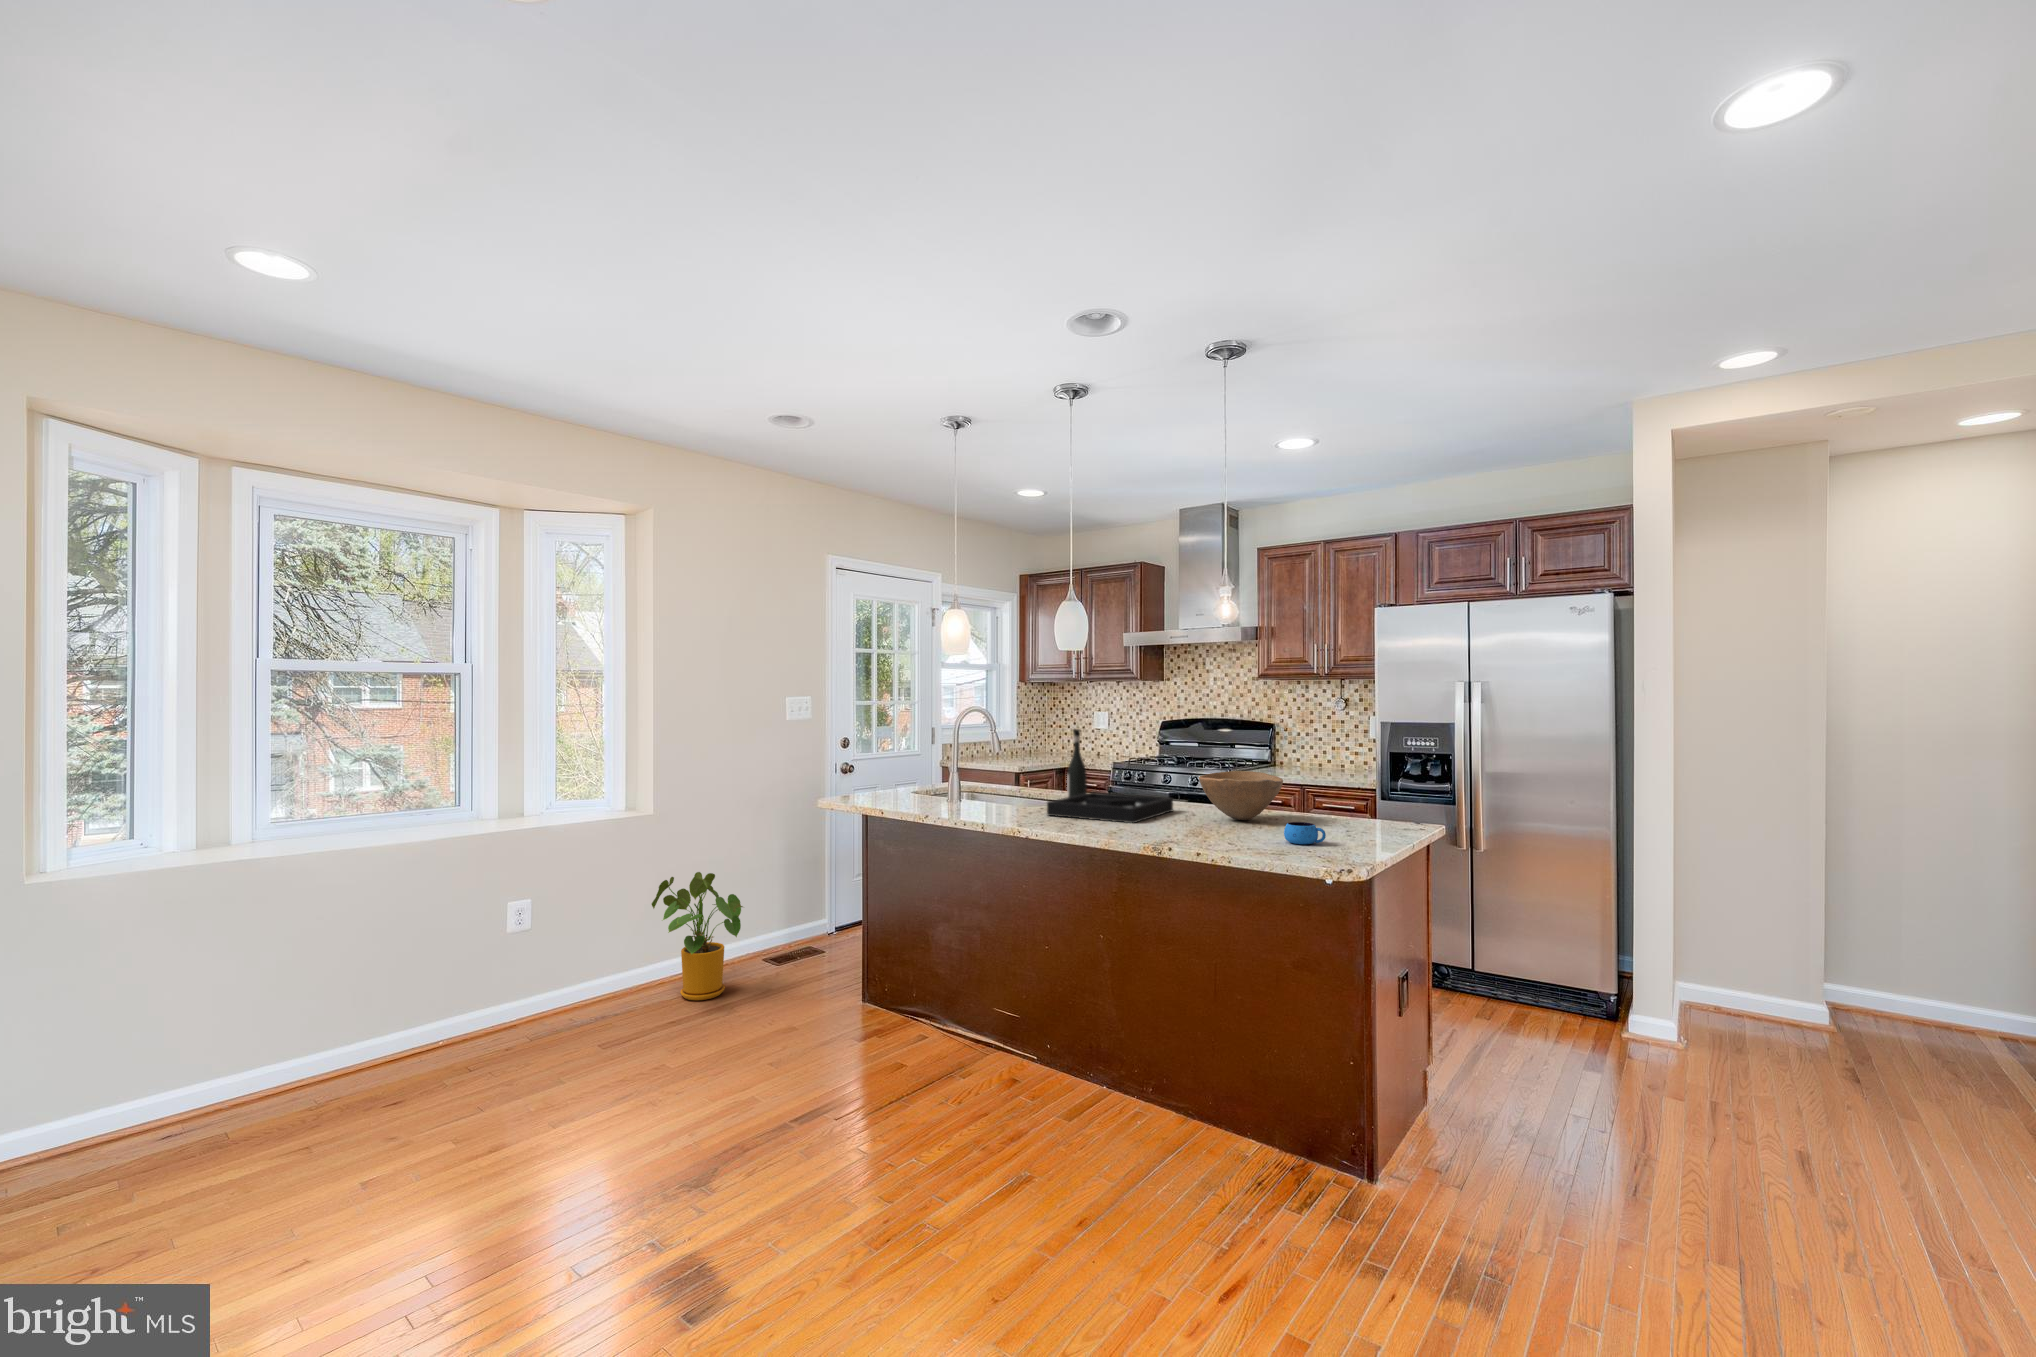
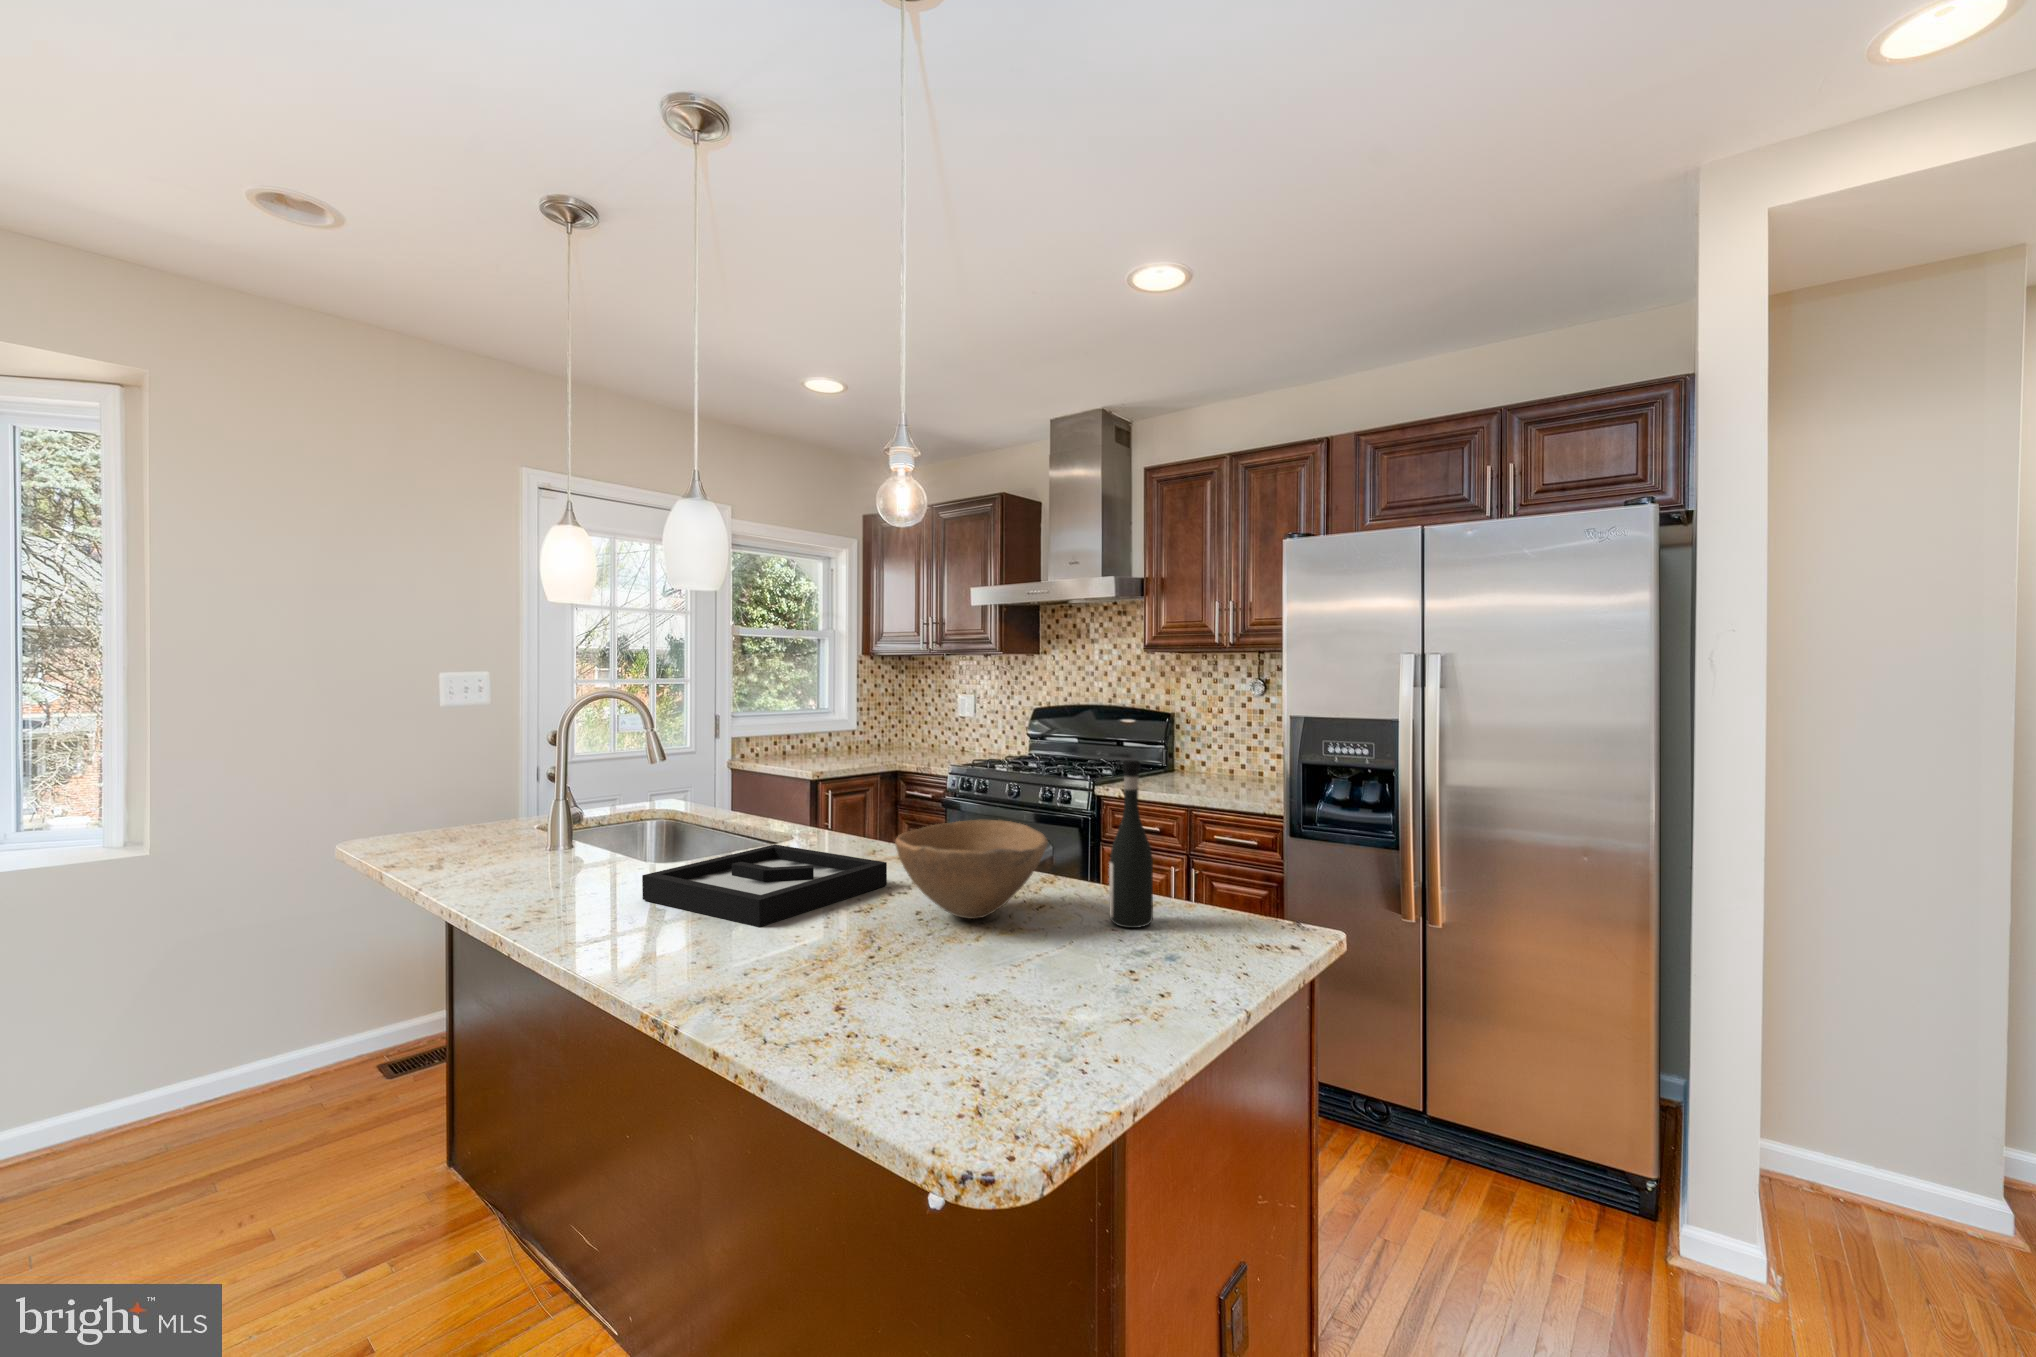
wine bottle: present [1067,729,1087,797] -> present [1109,760,1153,928]
mug: present [1284,822,1326,844] -> none [960,965,1040,1024]
house plant: present [652,872,743,1000] -> none [107,950,289,1167]

